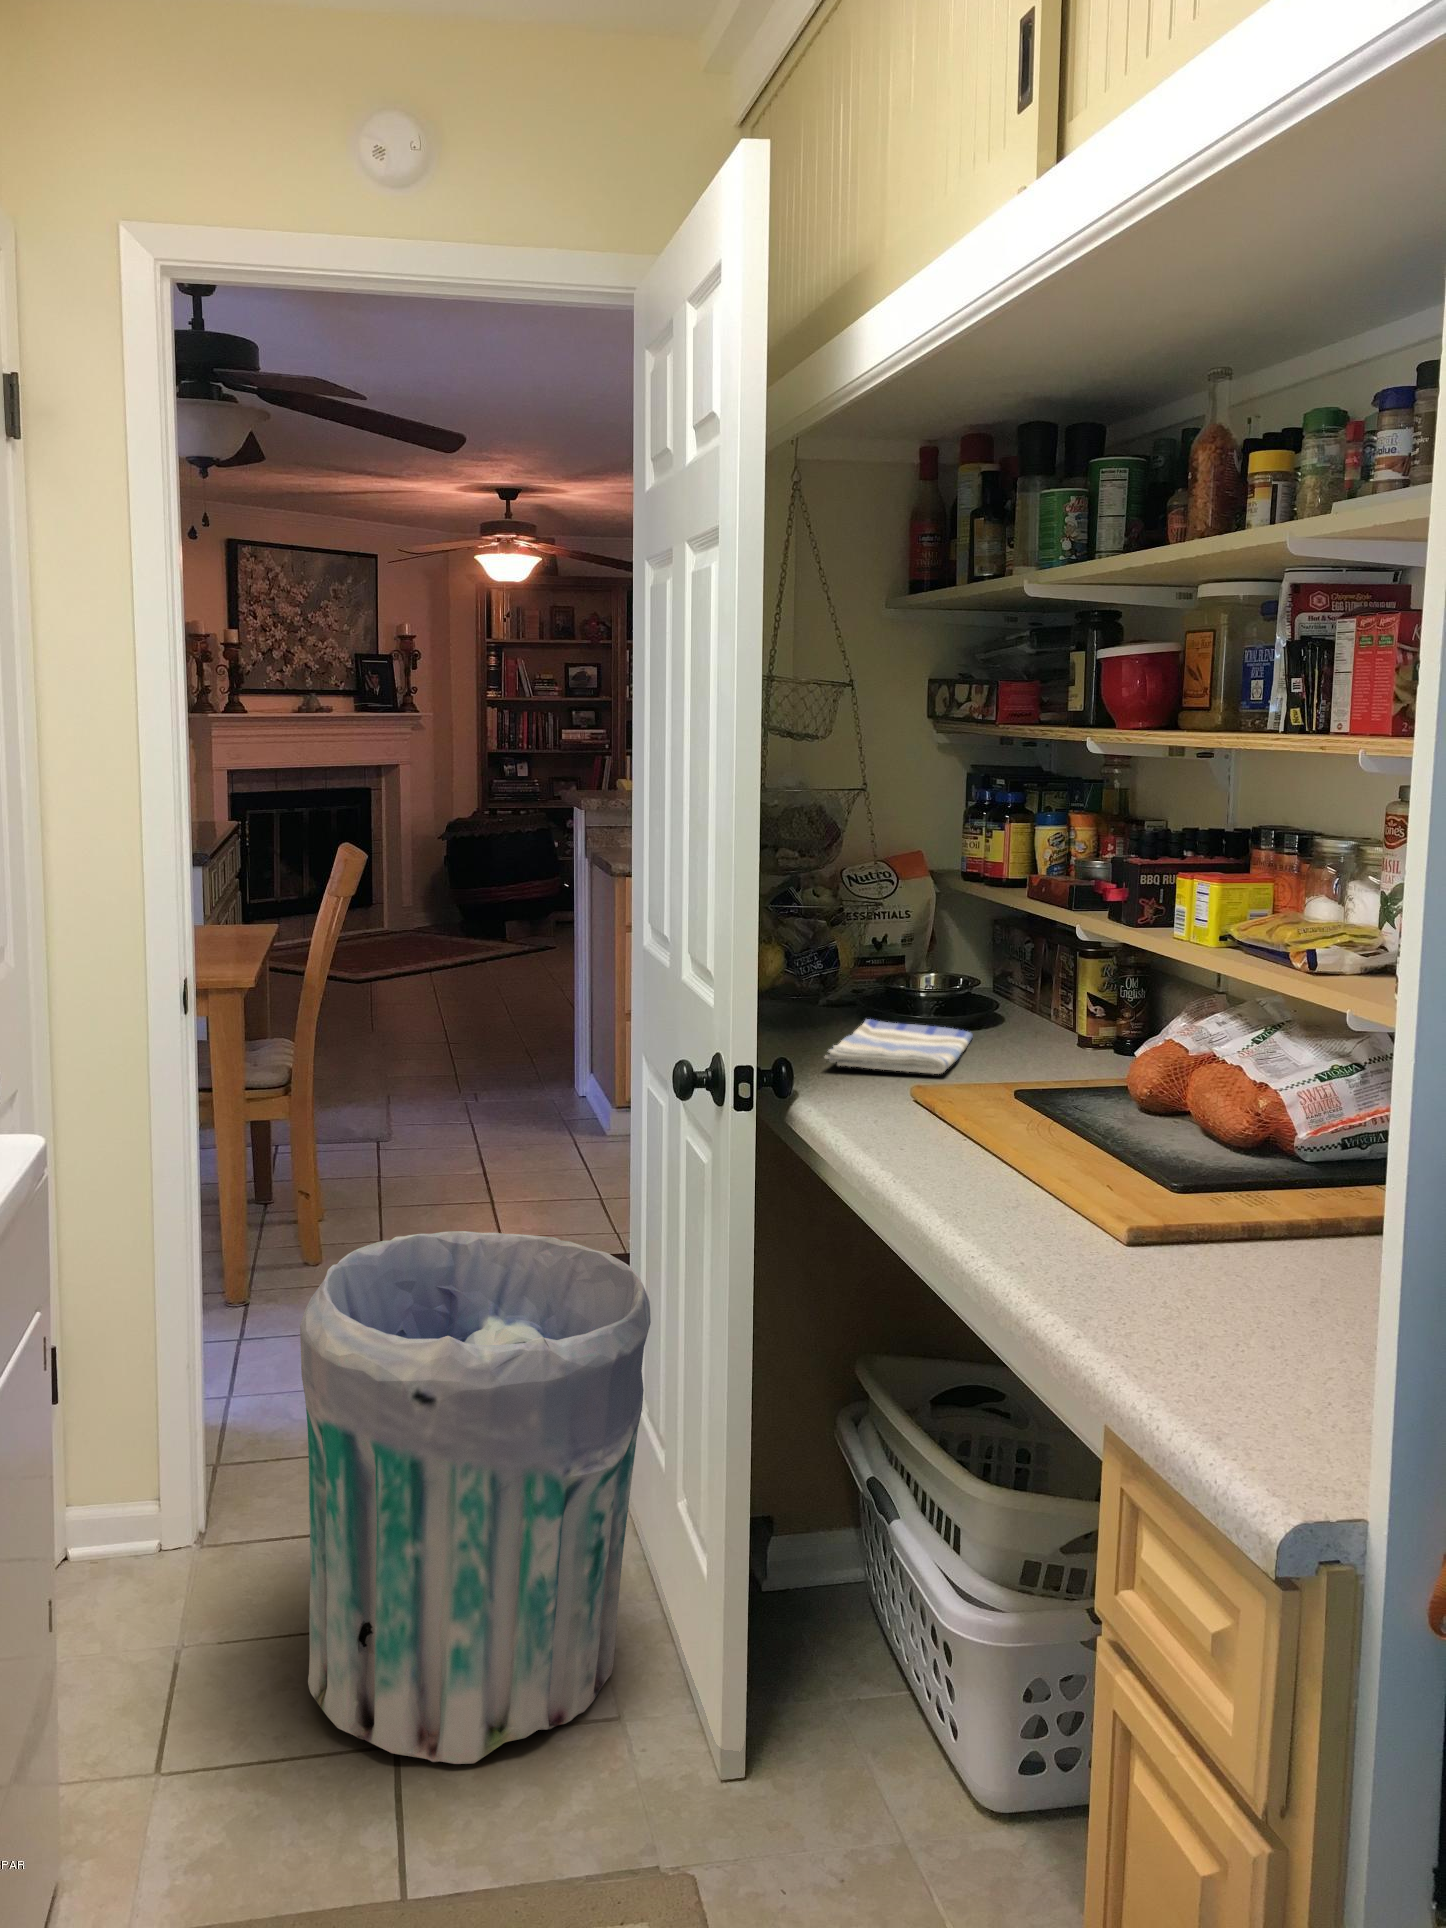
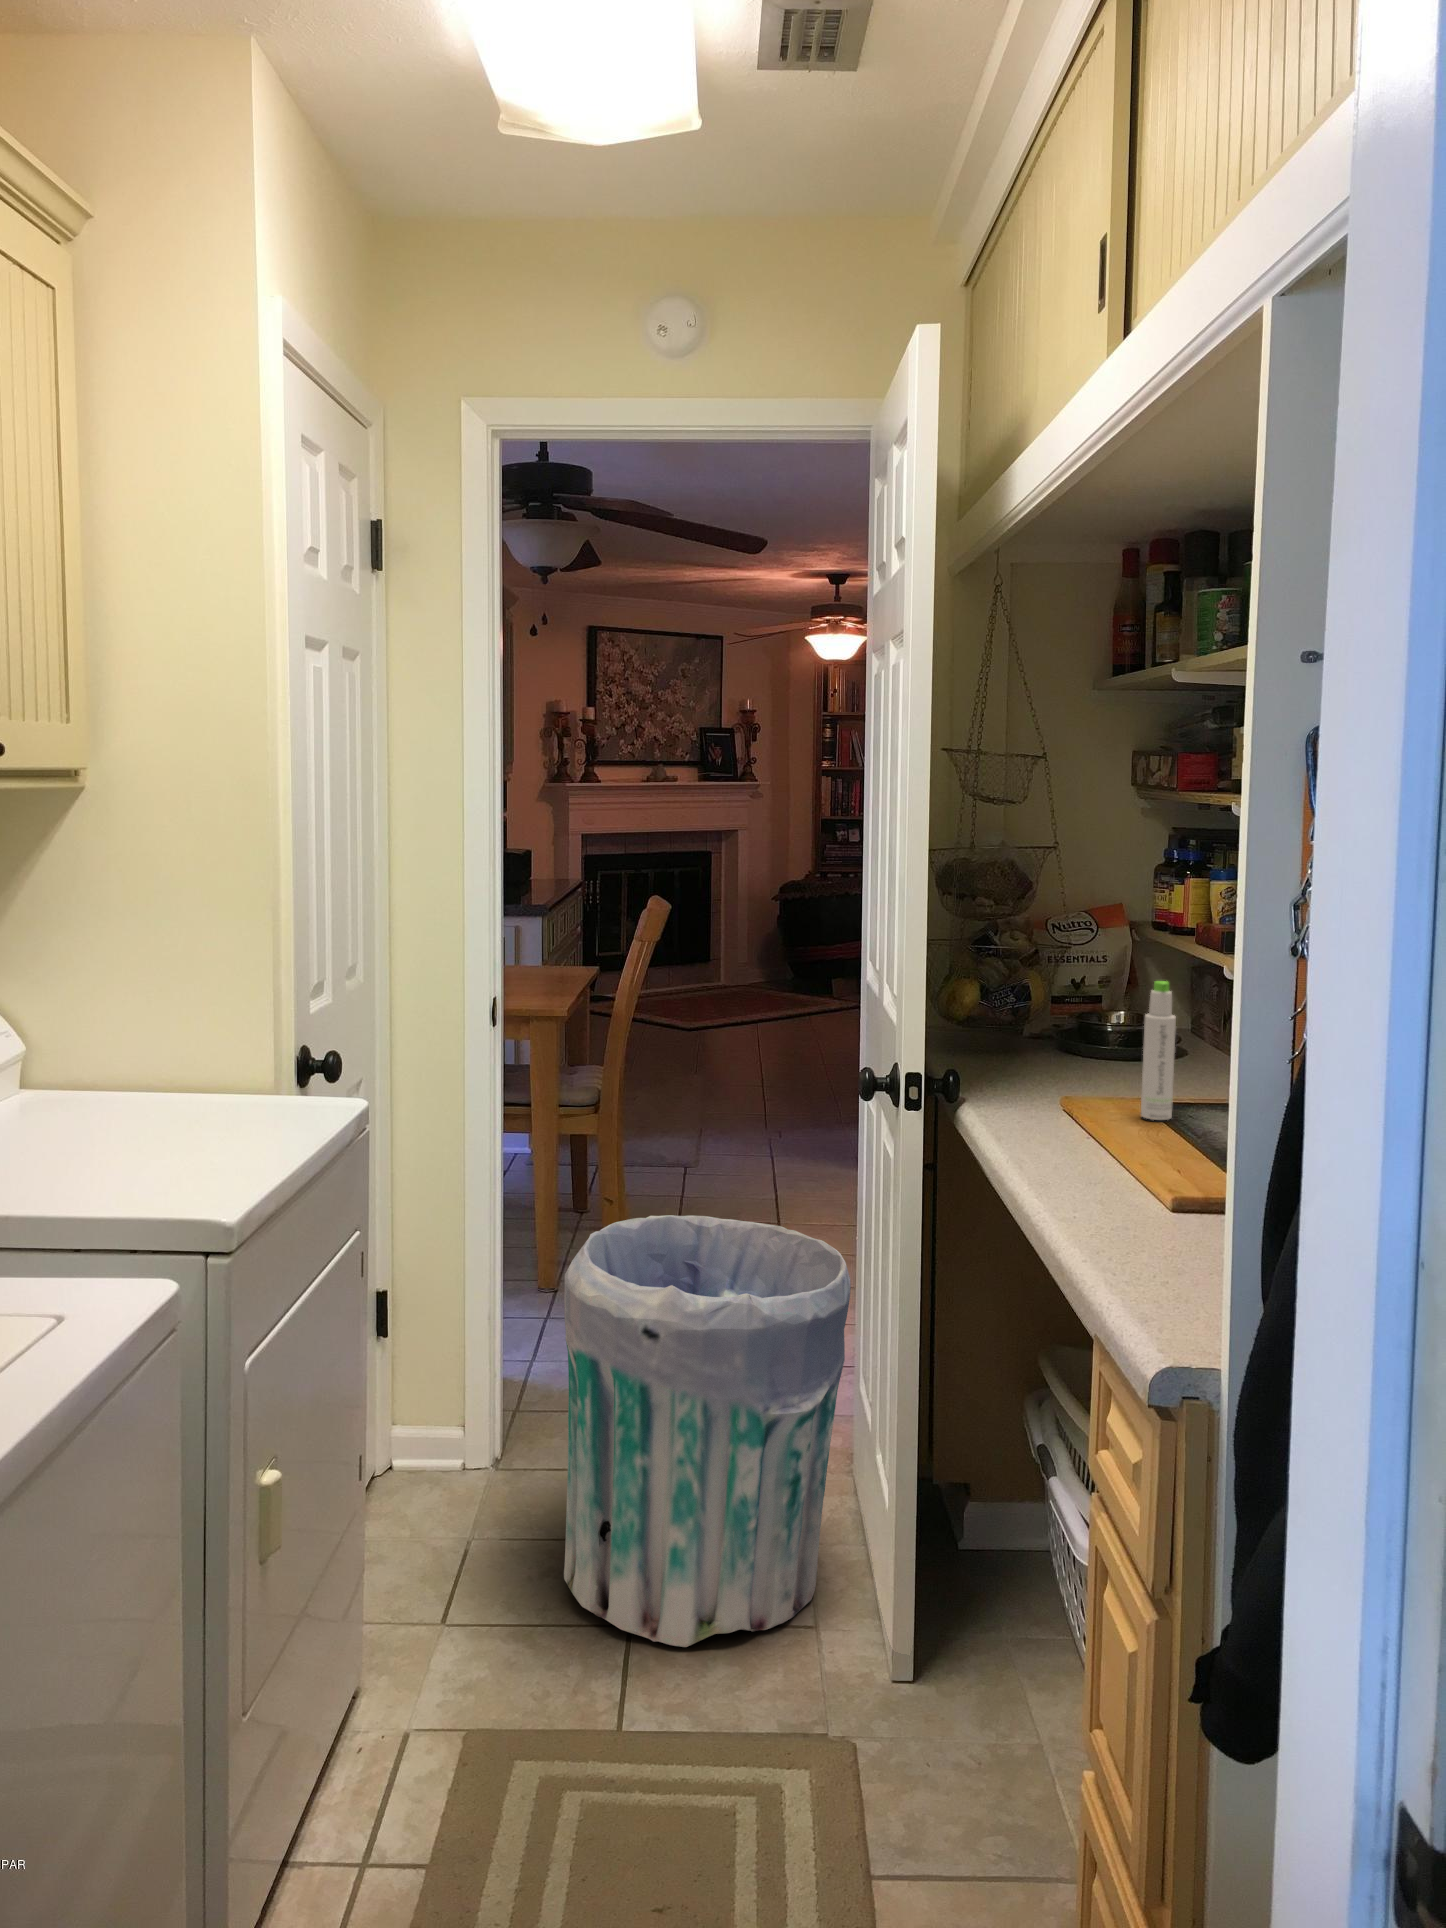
bottle: none [1002,946,1042,1106] -> present [1141,981,1176,1120]
dish towel: present [825,1019,973,1074] -> none [1000,1049,1148,1093]

